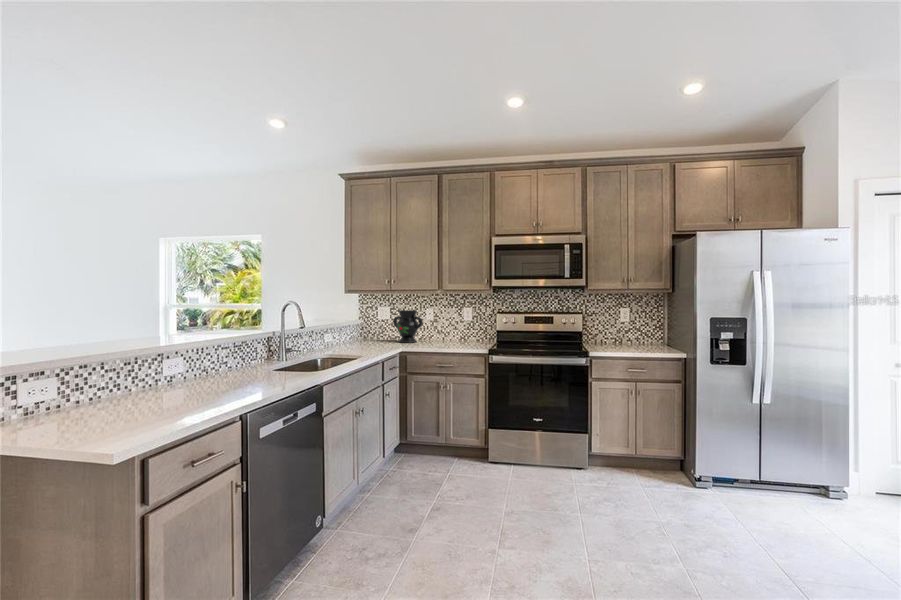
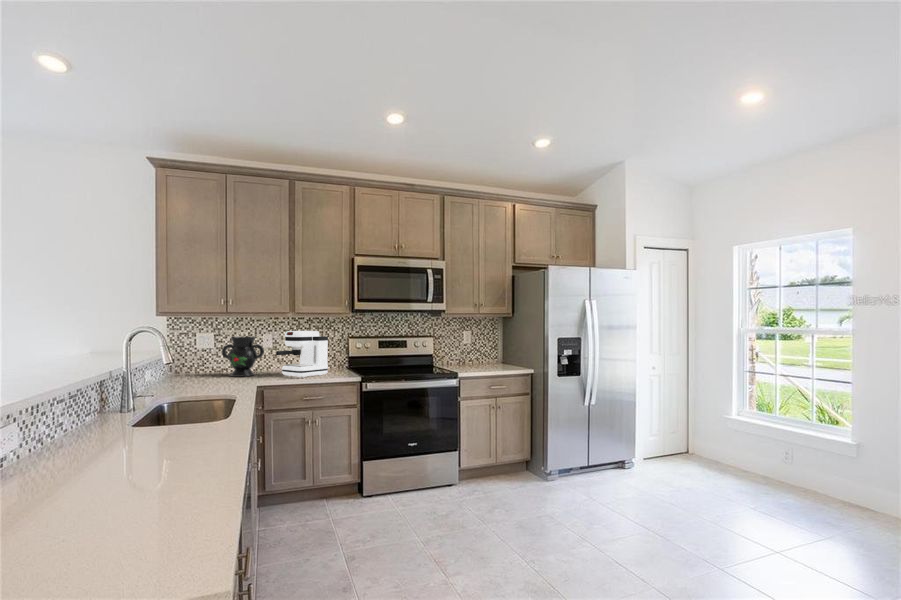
coffee maker: none [427,306,470,346] -> present [276,331,328,378]

